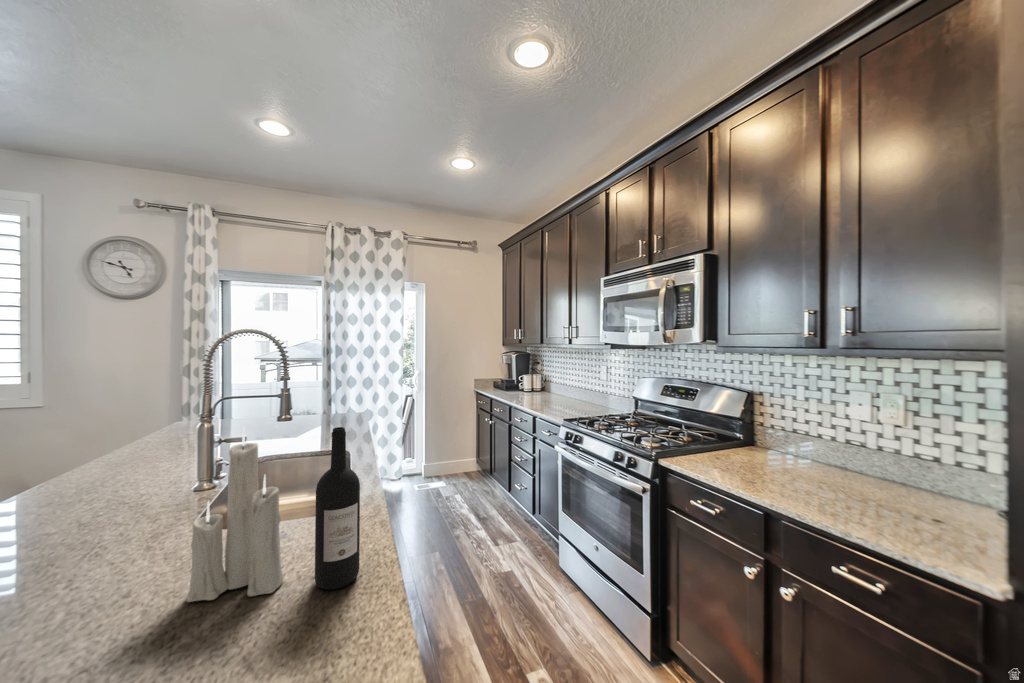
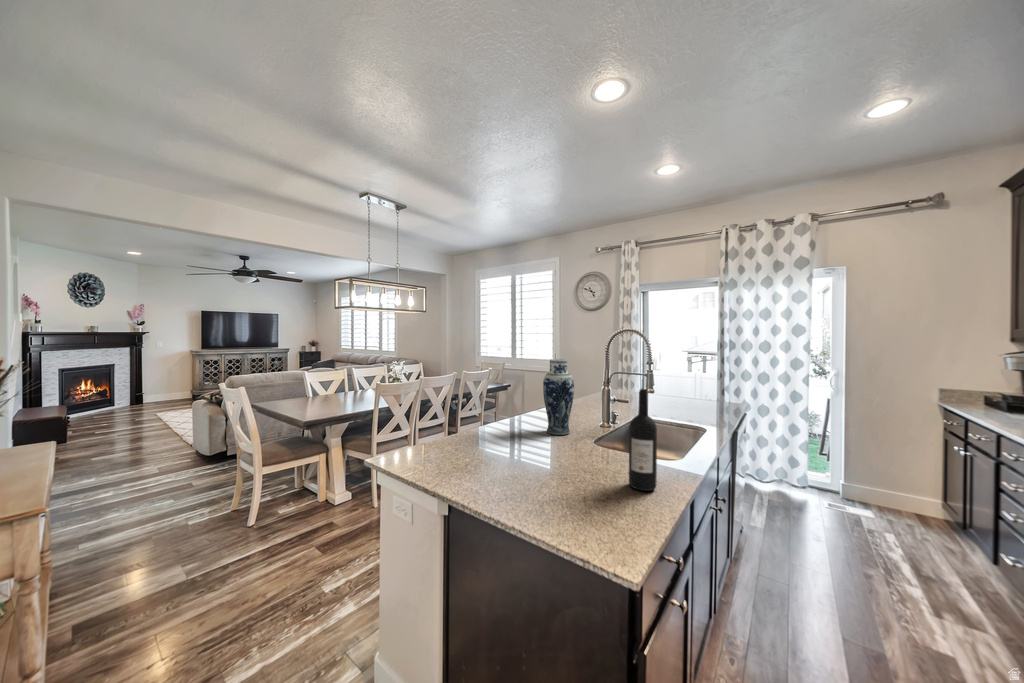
vase: none [50,389,143,552] -> present [543,359,574,435]
candle: present [187,427,283,602] -> none [575,377,616,477]

